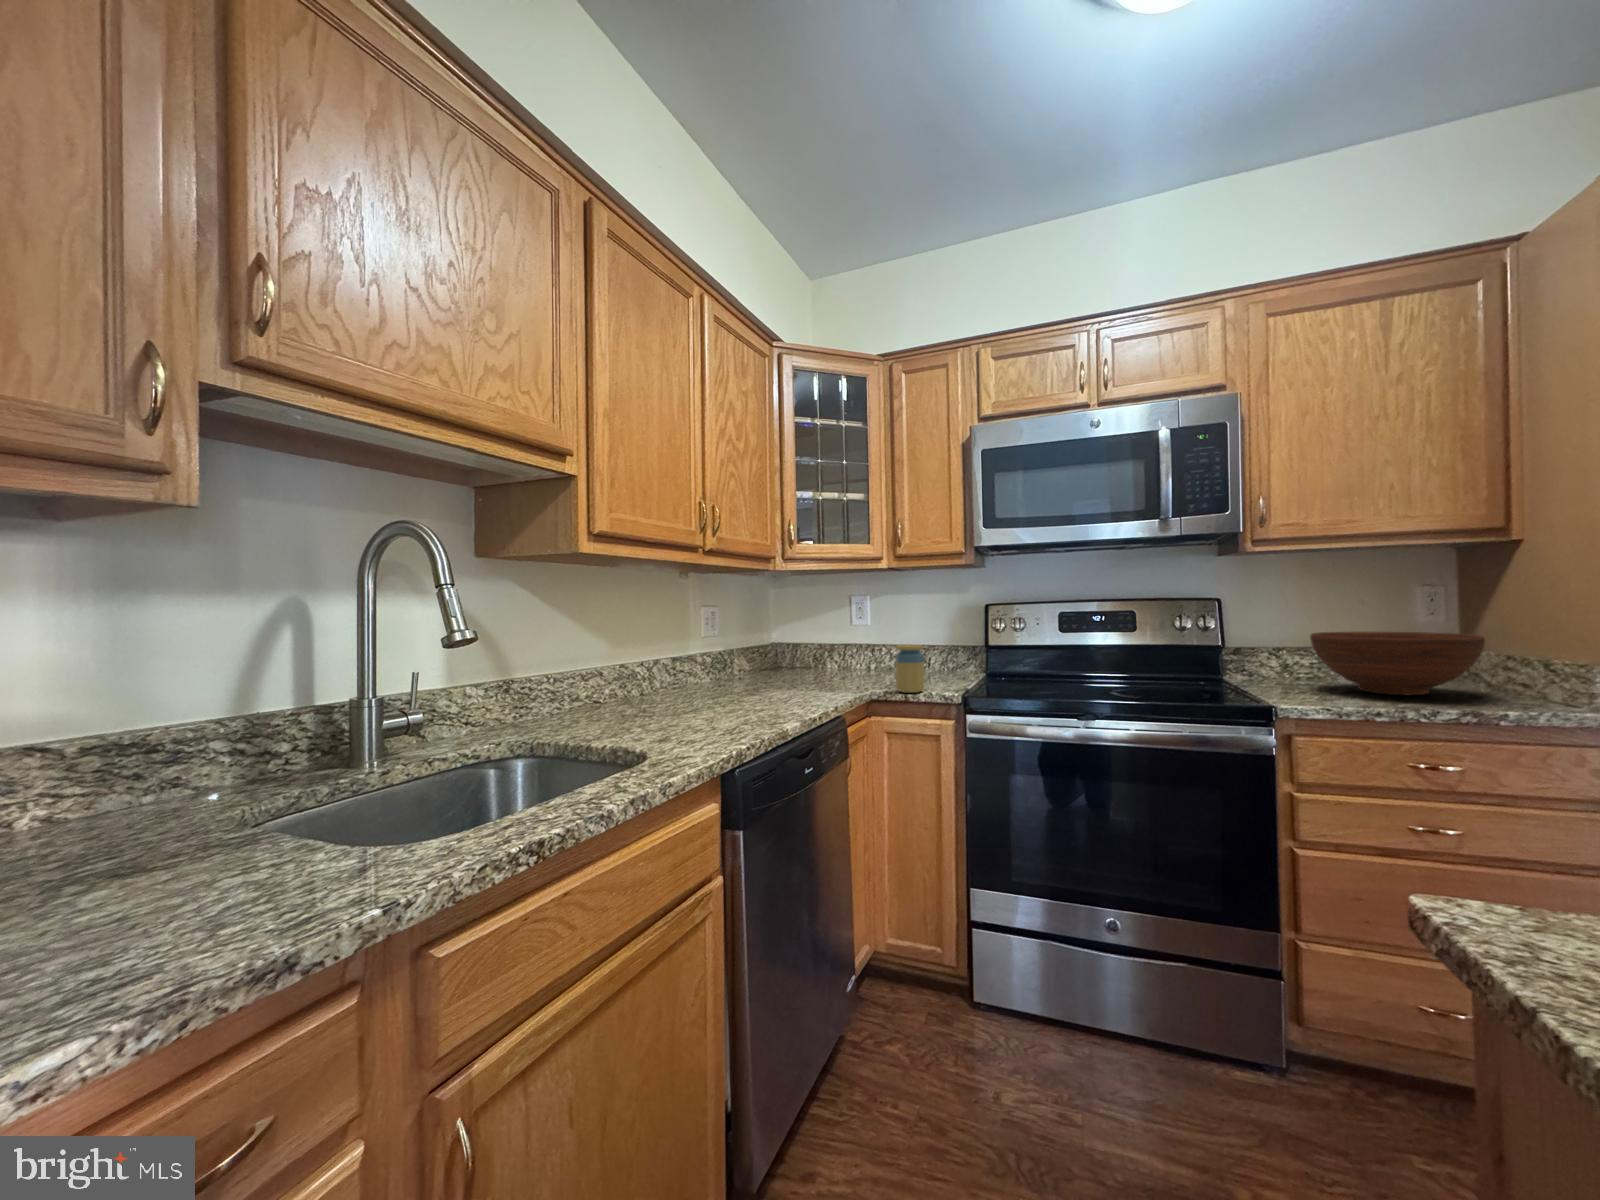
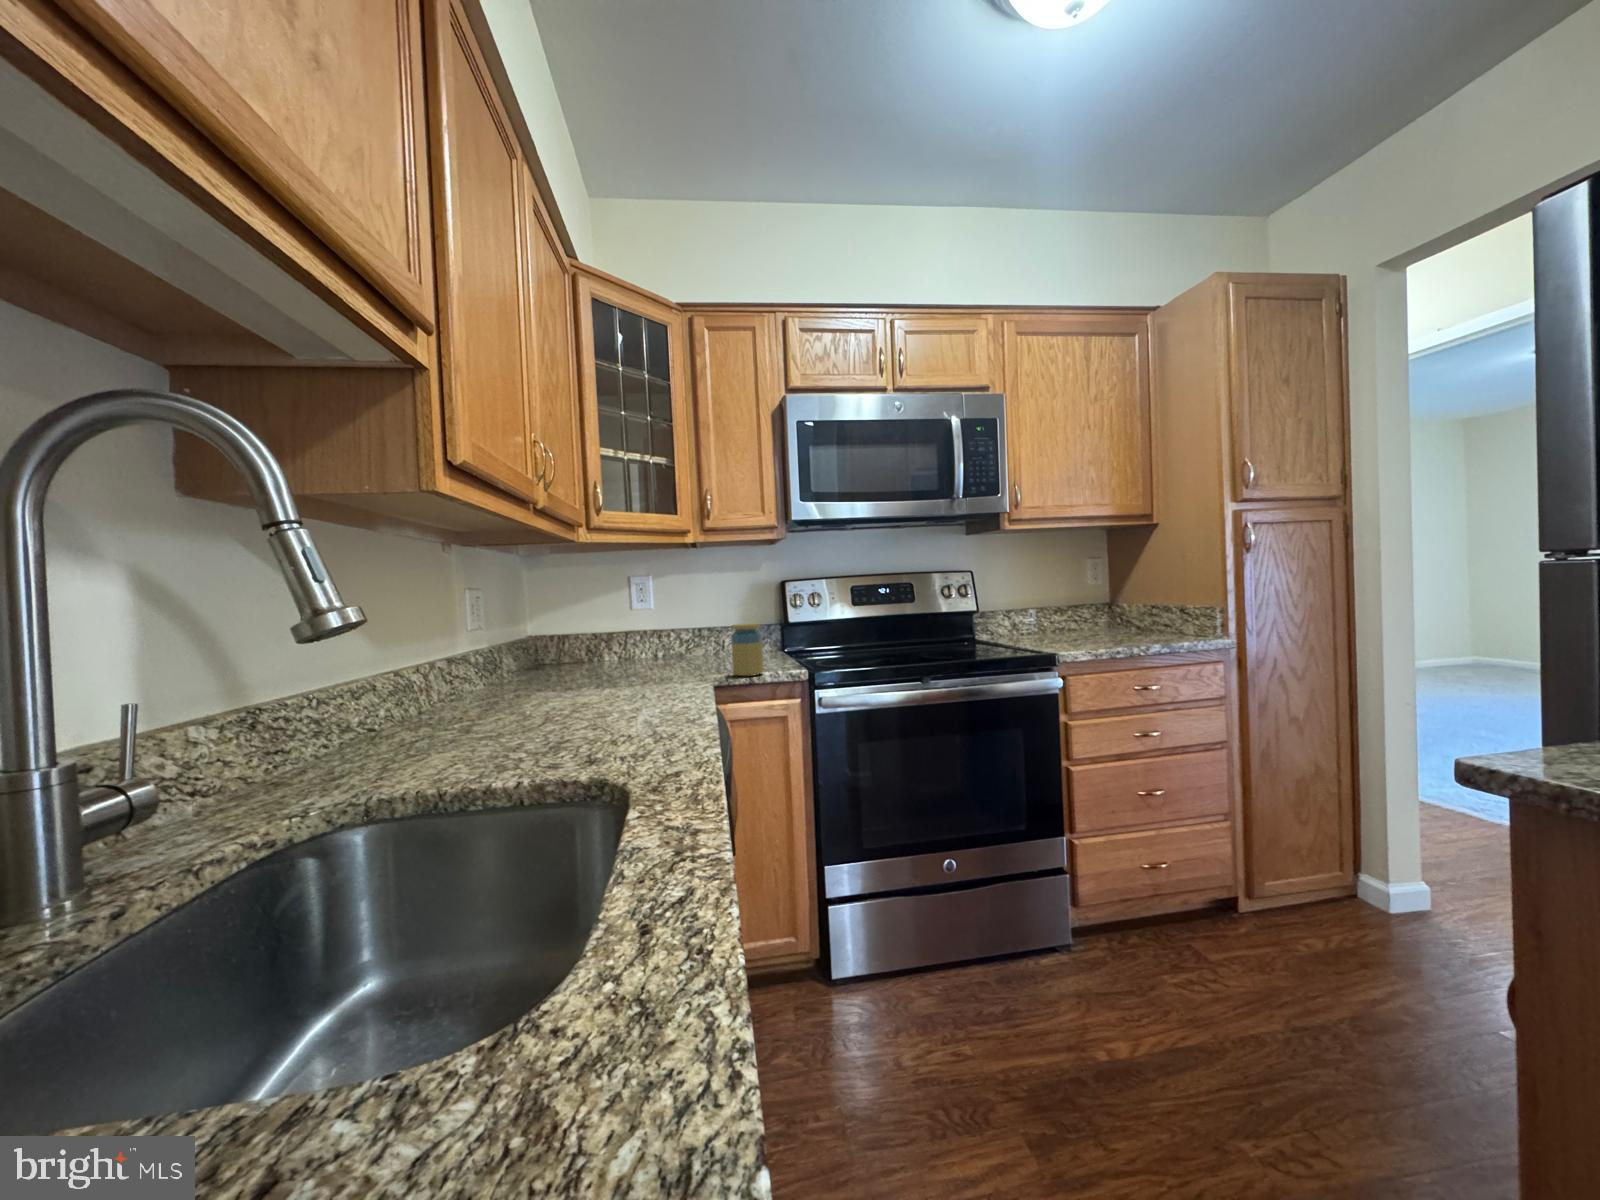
fruit bowl: present [1310,632,1485,695] -> none [1046,592,1151,640]

